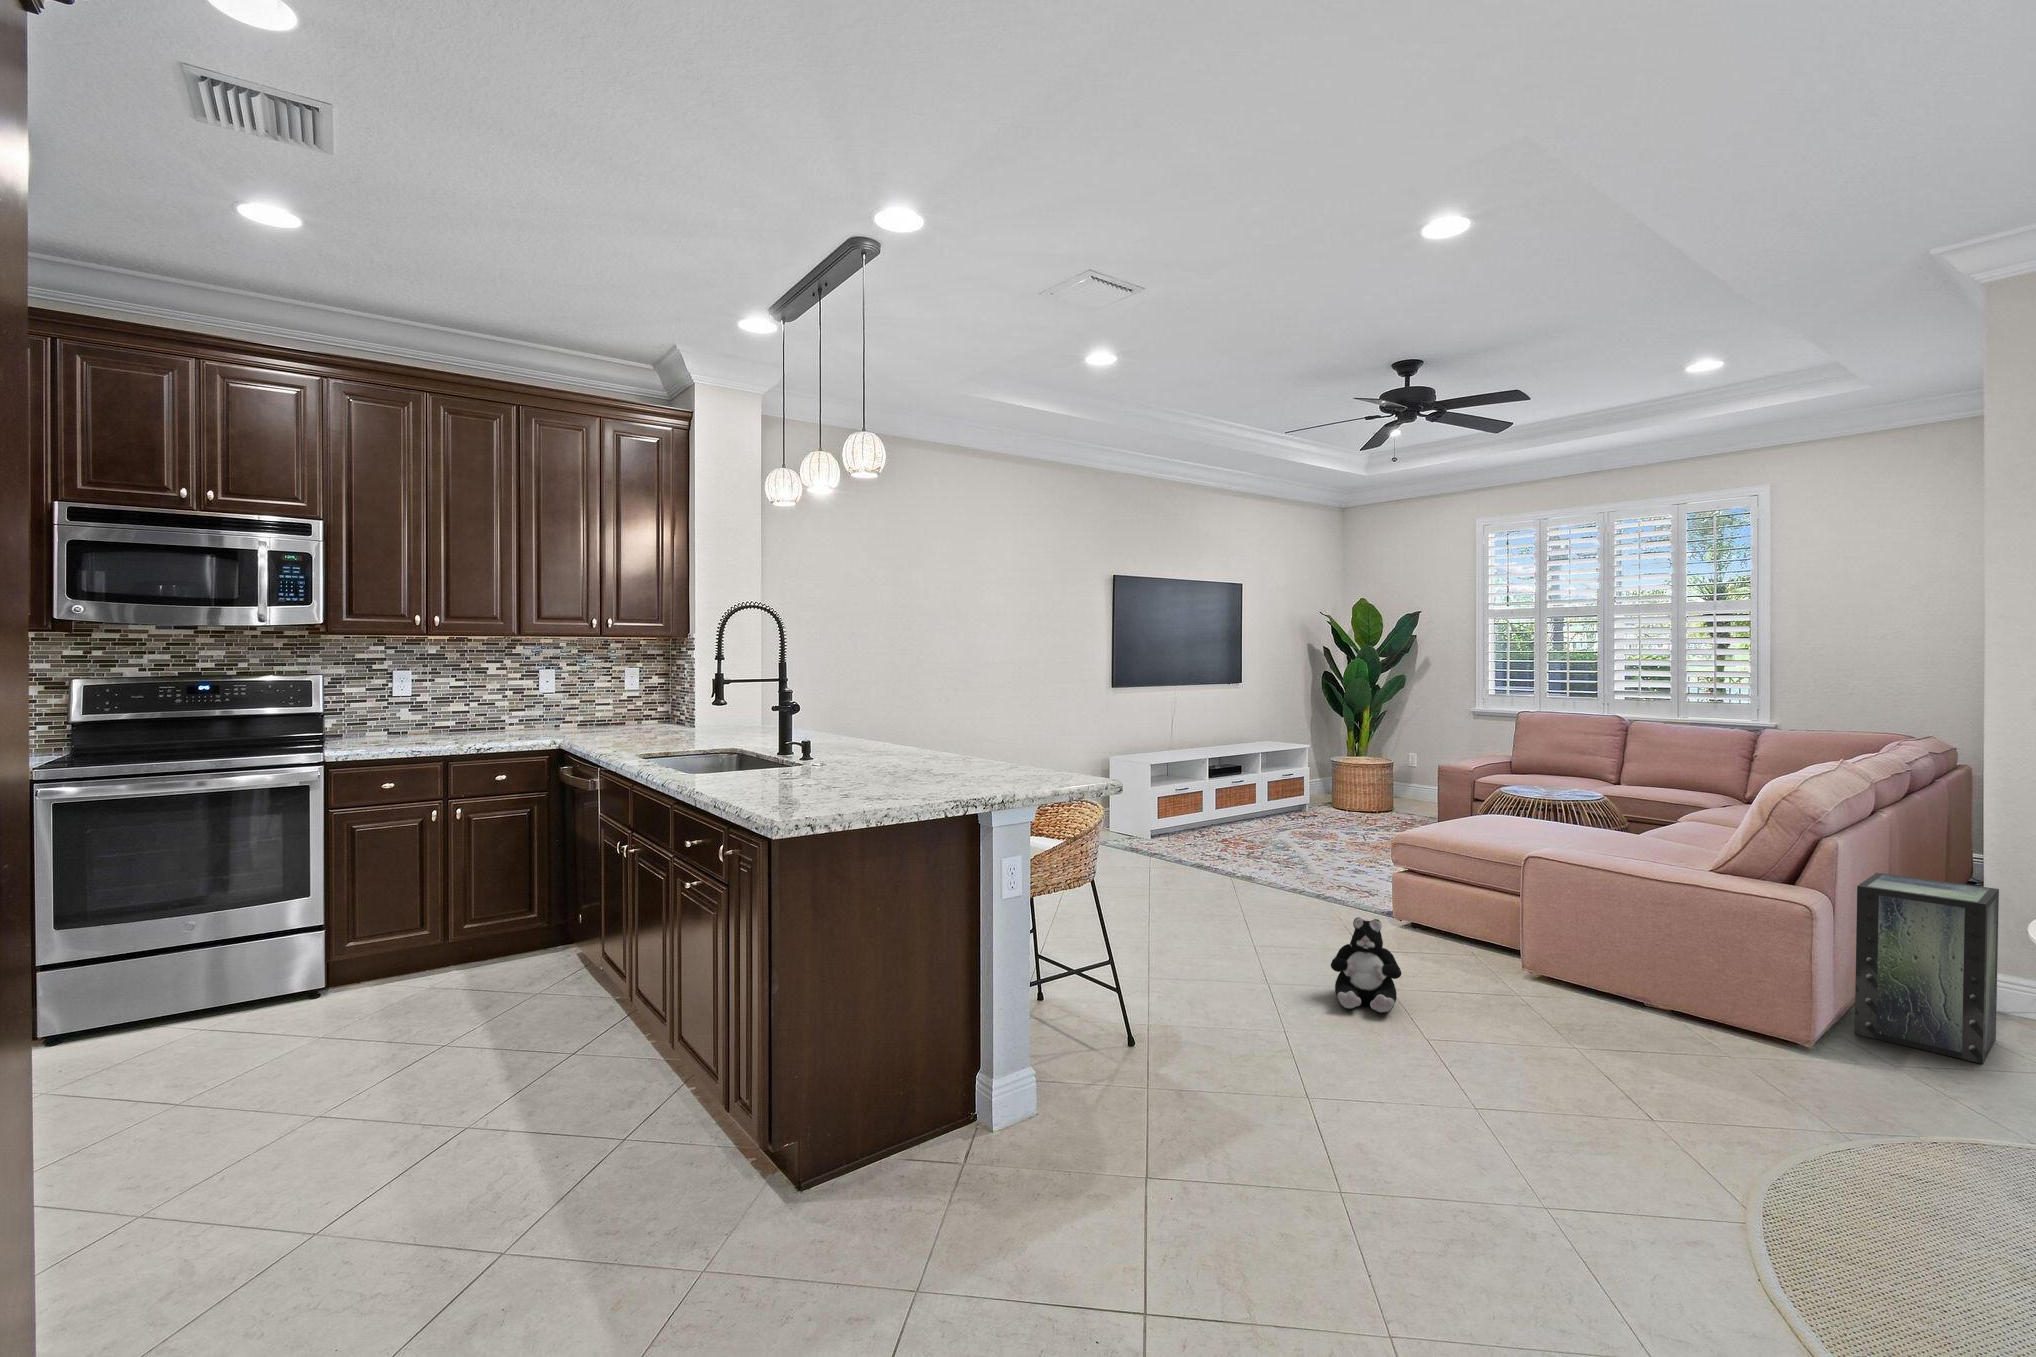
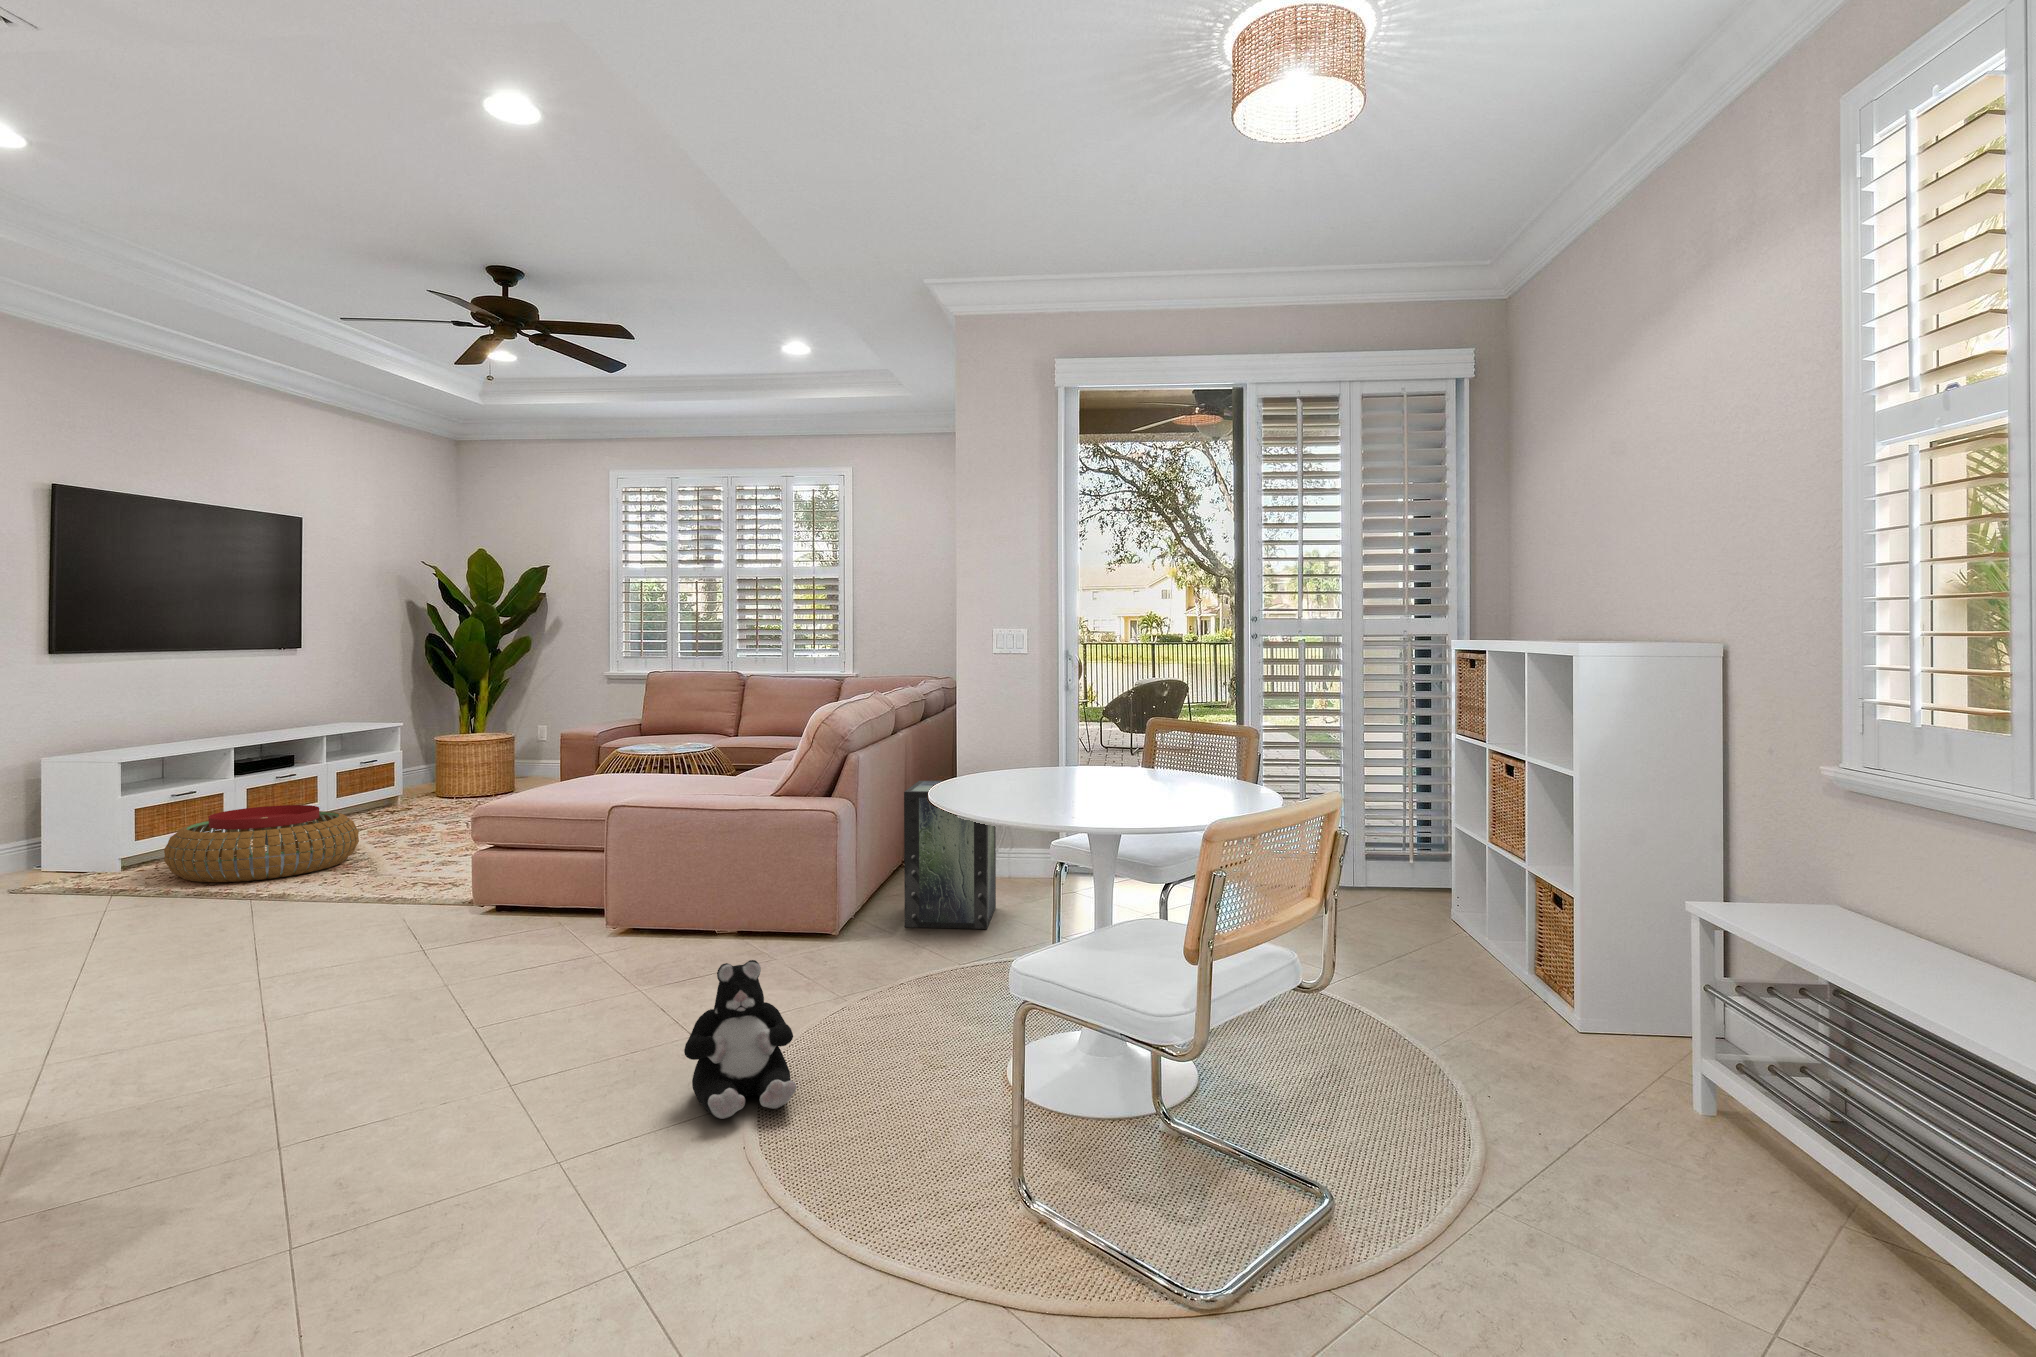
pouf: none [1178,808,1293,863] -> present [164,805,359,882]
plush toy: present [1331,917,1401,1013] -> present [684,960,797,1119]

